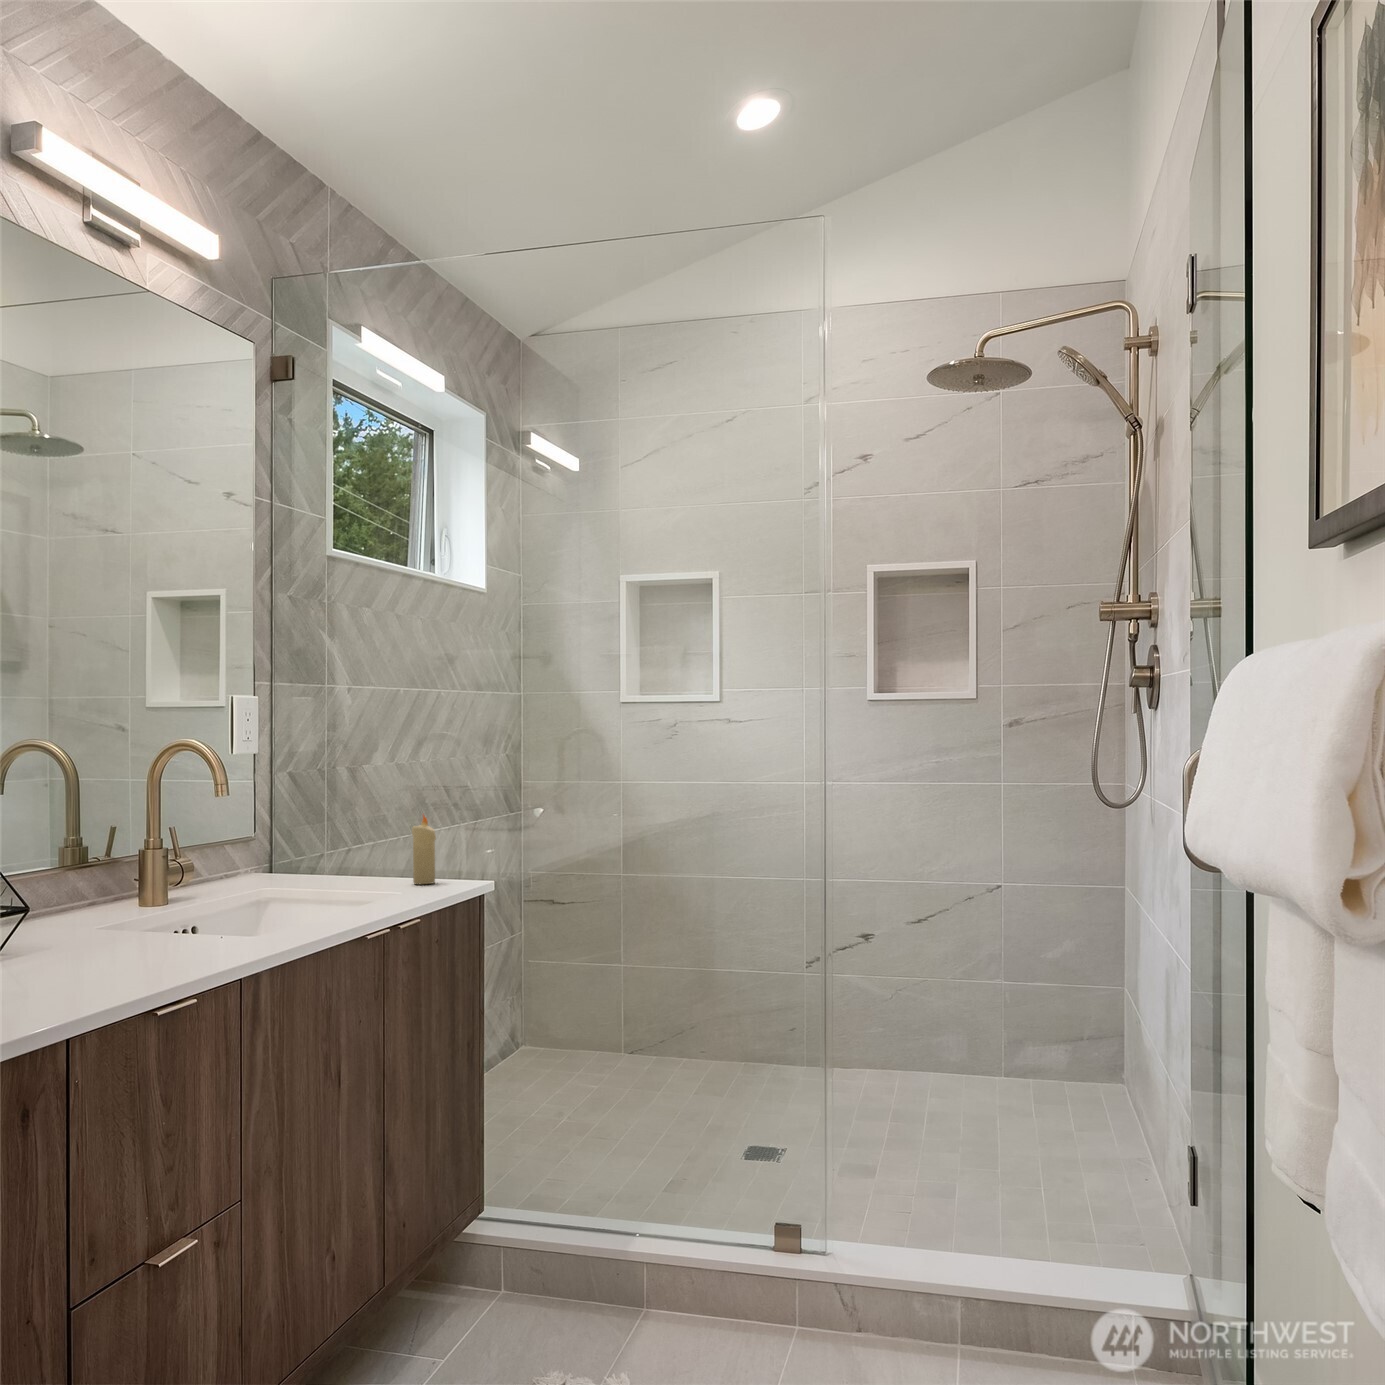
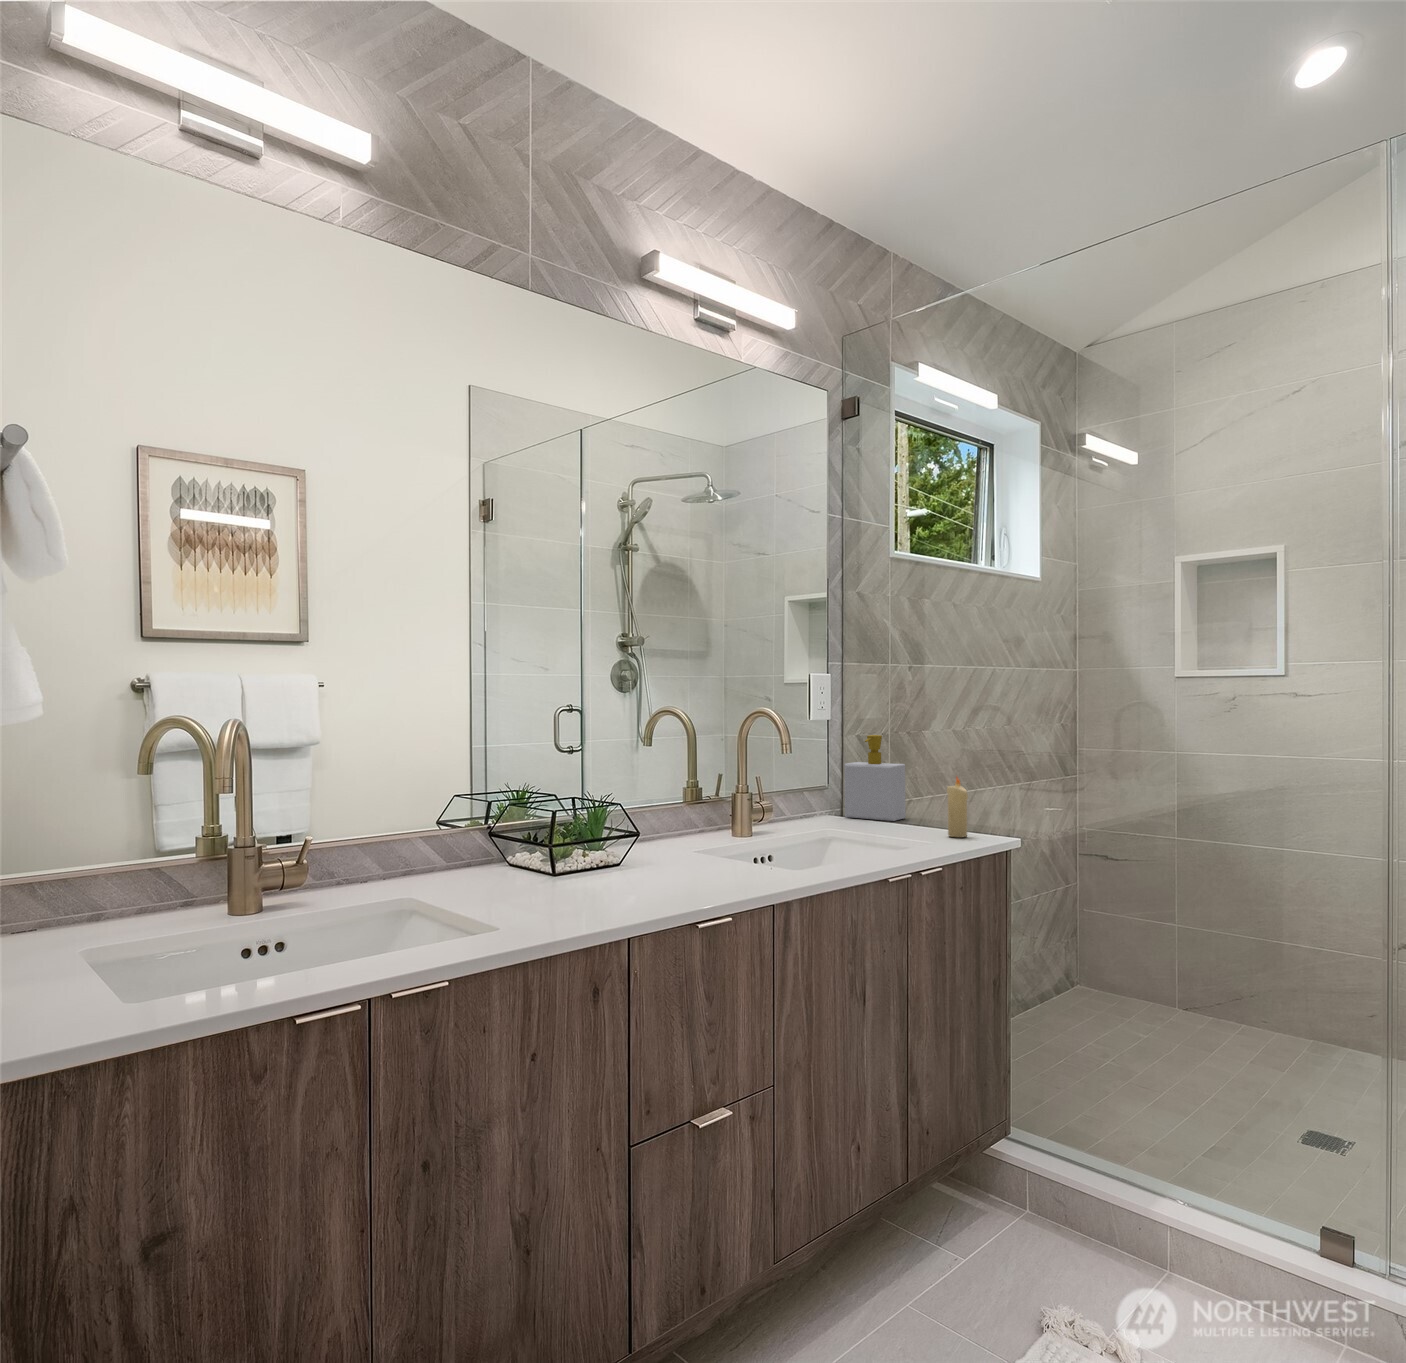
soap bottle: none [275,771,352,874] -> present [845,735,906,821]

